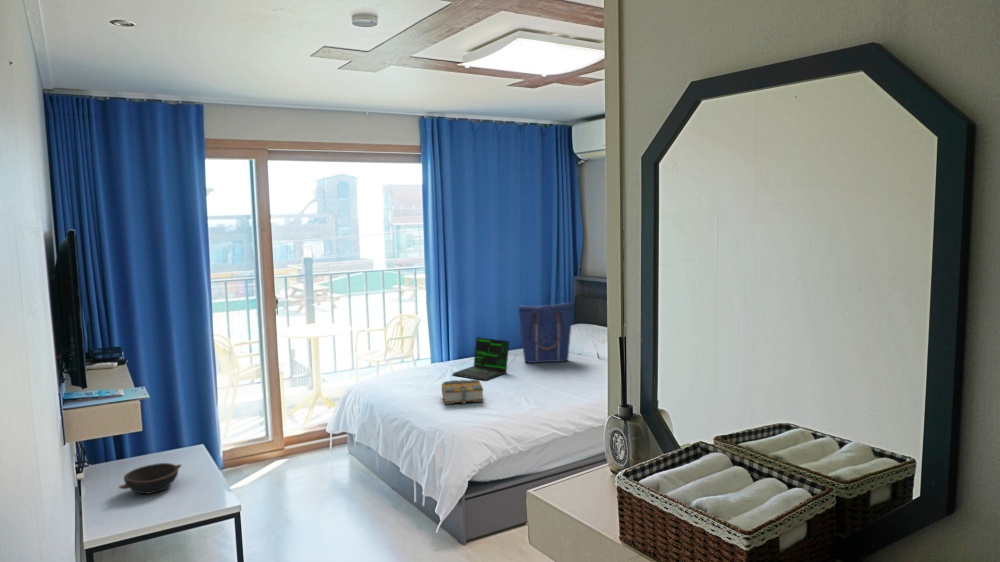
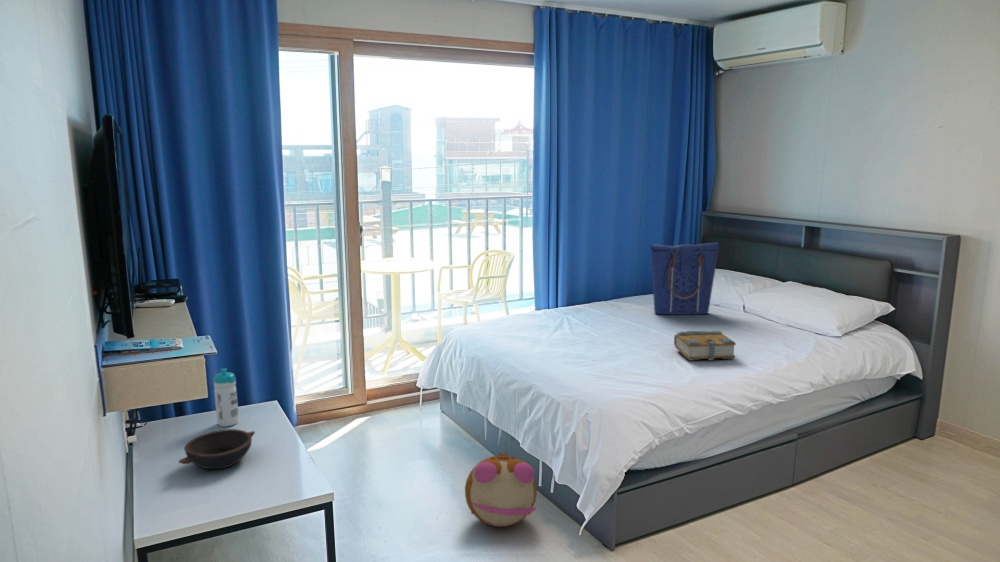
laptop: present [453,337,509,381] -> none [572,281,654,336]
book: present [442,380,483,404] -> present [674,331,736,360]
water bottle: none [148,417,169,464] -> present [213,368,239,427]
plush toy: none [352,474,410,533] -> present [465,453,537,527]

